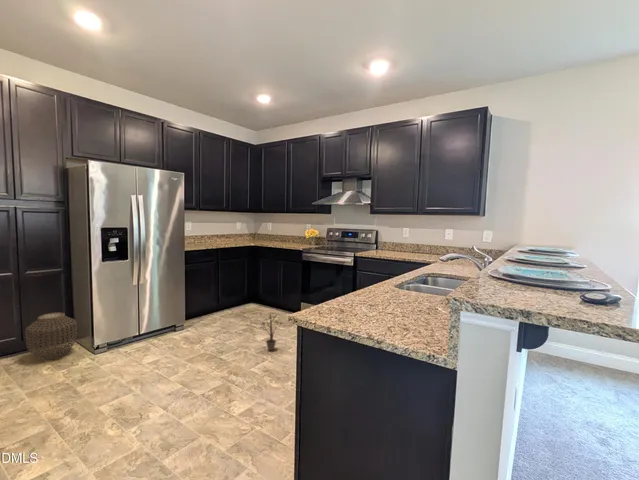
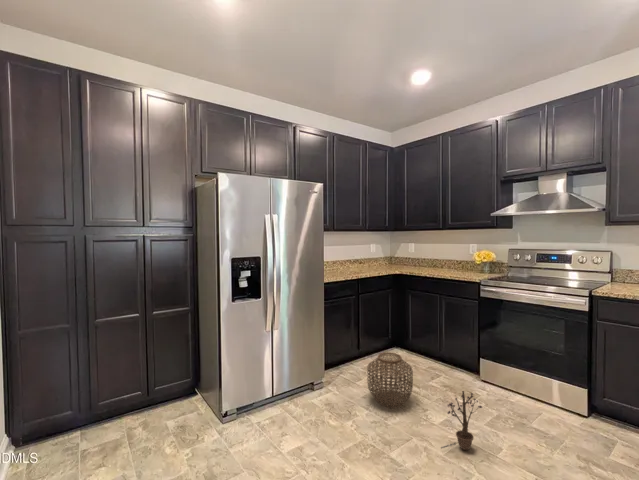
woven basket: present [25,312,77,359] -> present [367,352,413,408]

